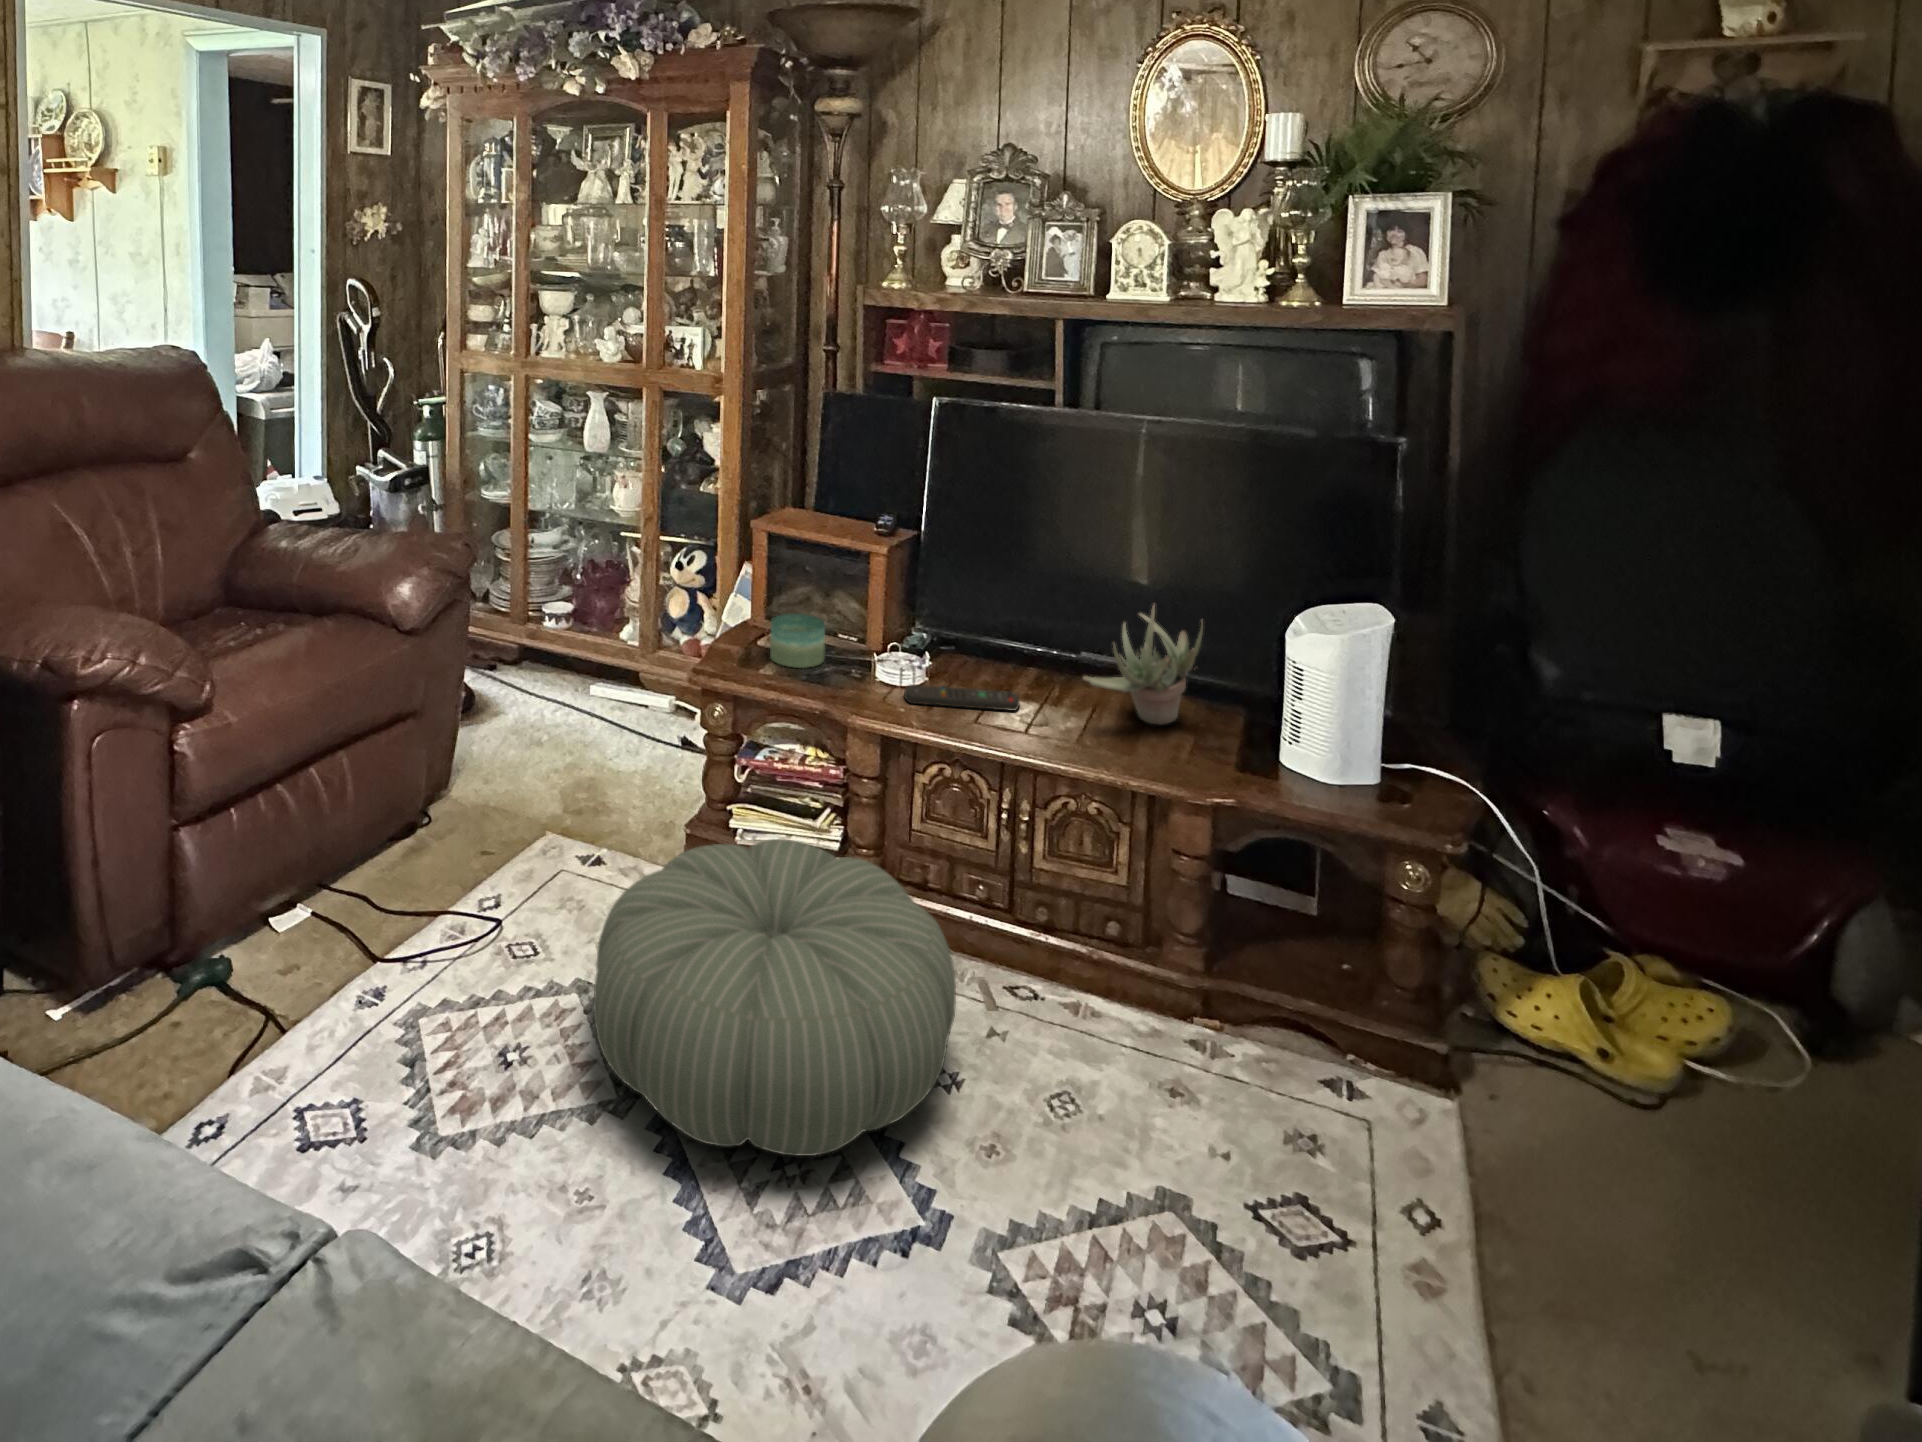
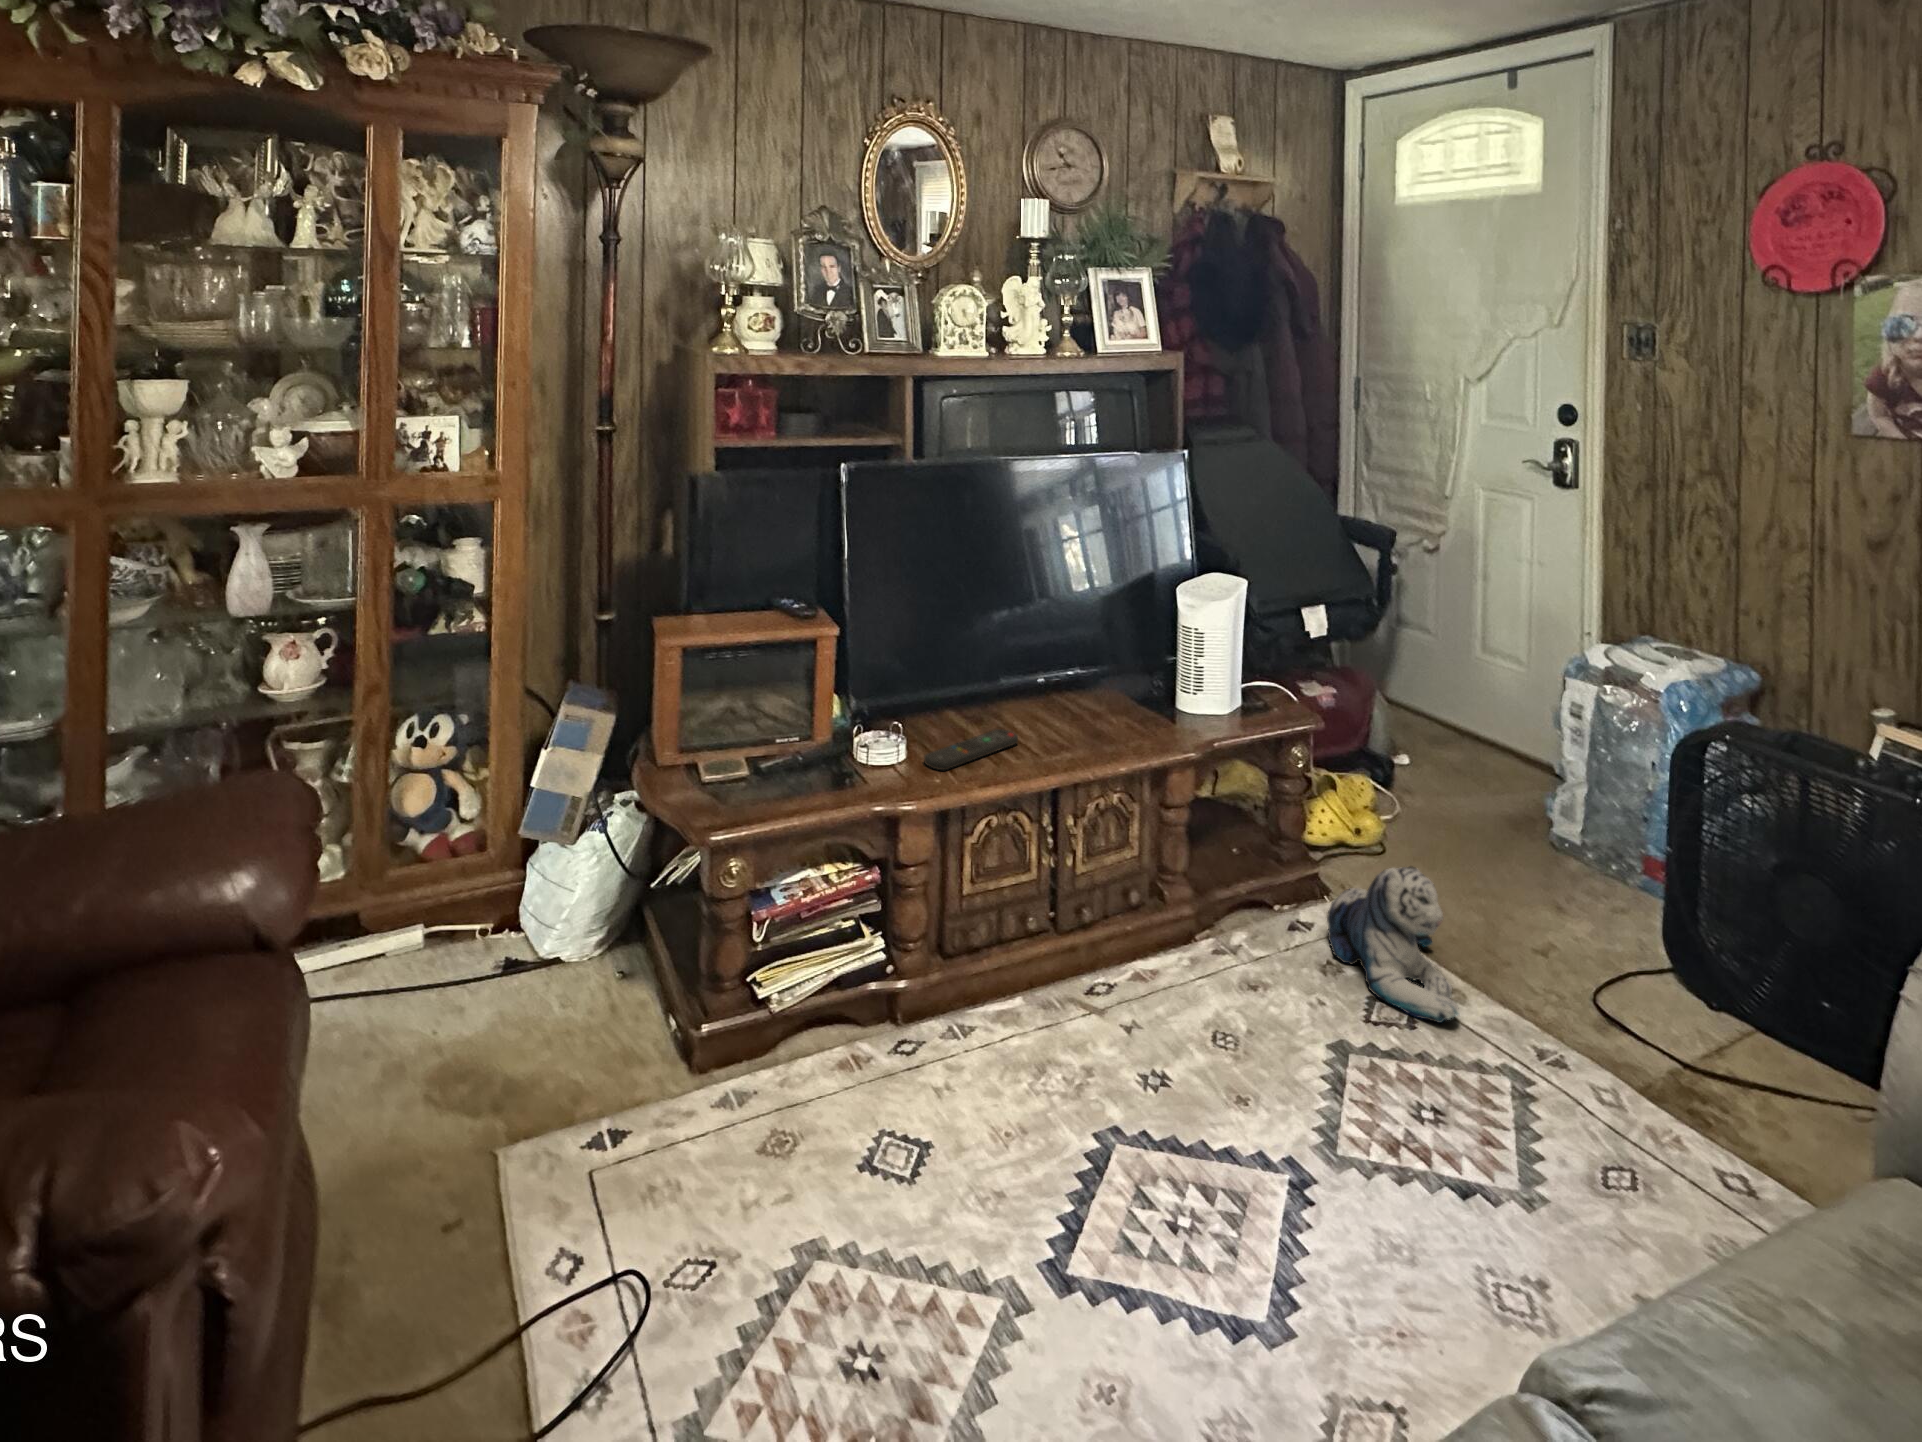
succulent plant: present [1083,605,1203,724] -> none [1070,610,1140,716]
candle: present [770,614,825,668] -> none [755,723,818,786]
pouf: present [594,839,956,1156] -> none [850,927,1234,1273]
plush toy: none [1301,1049,1485,1282] -> present [1327,866,1459,1023]

